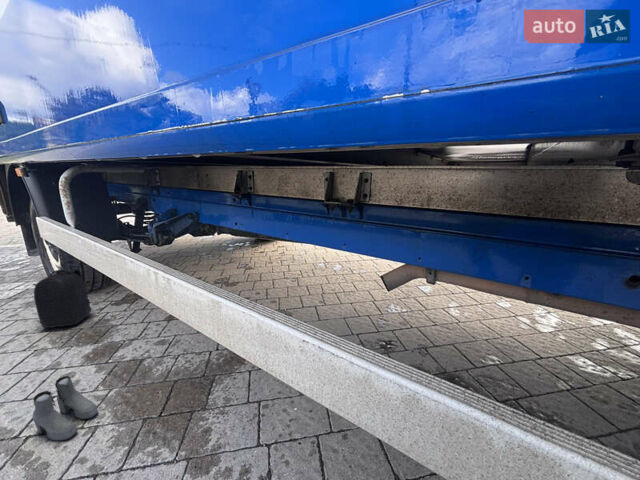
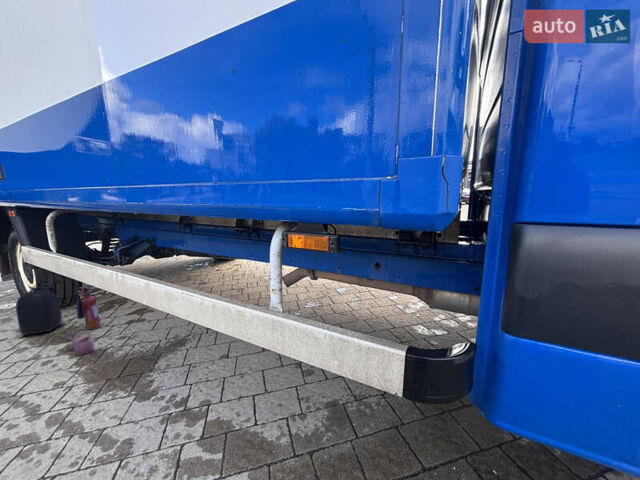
fire extinguisher: none [106,273,135,326] -> present [76,287,100,330]
watering can: none [91,335,128,368] -> present [66,334,94,355]
boots: present [33,376,98,441] -> none [27,353,73,394]

